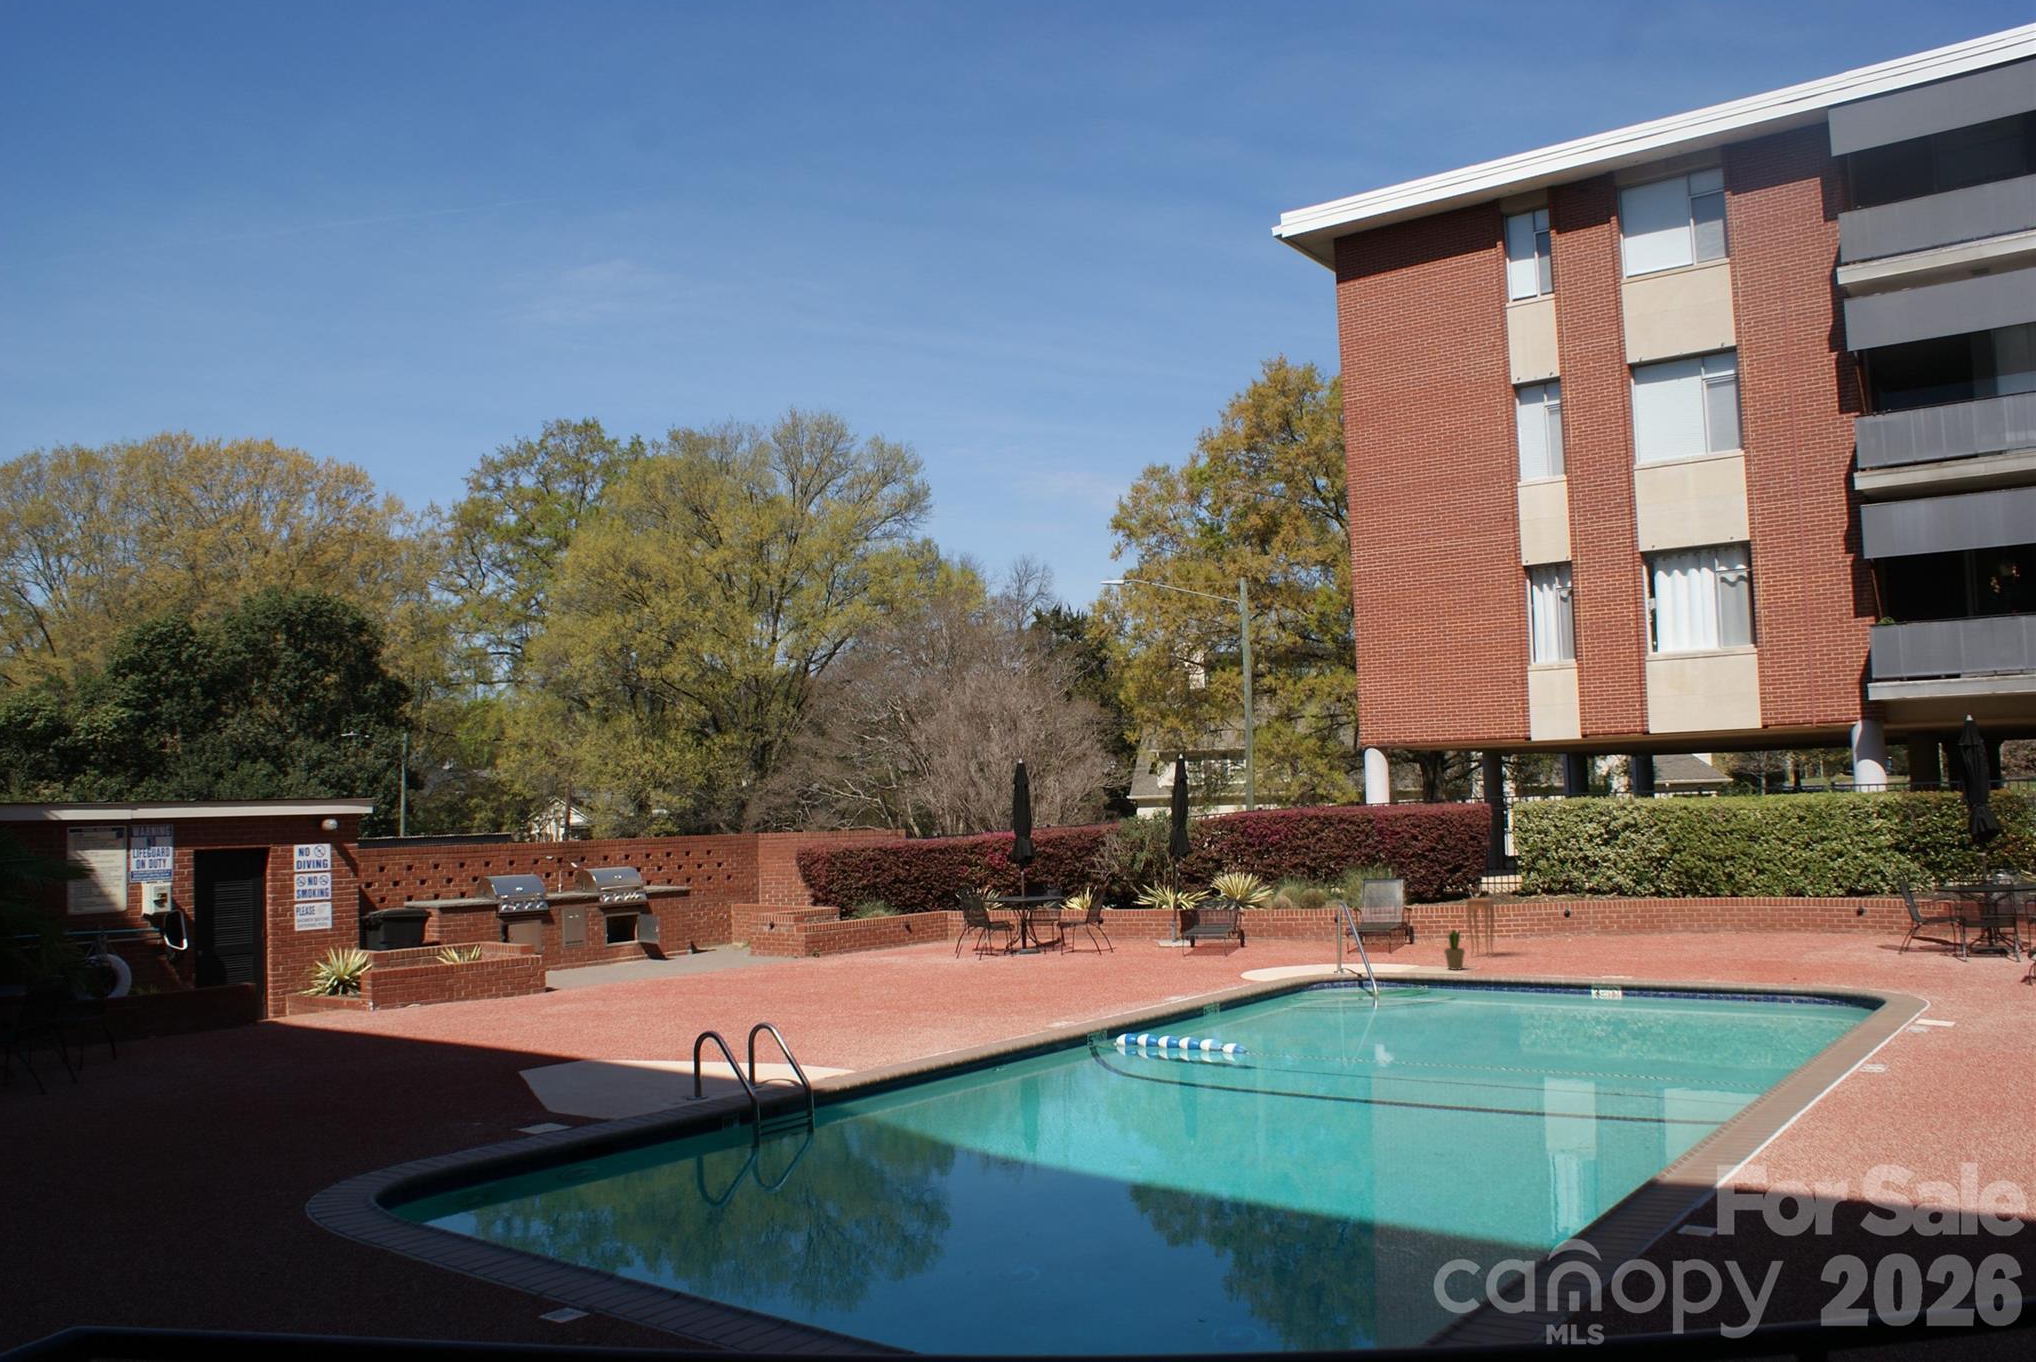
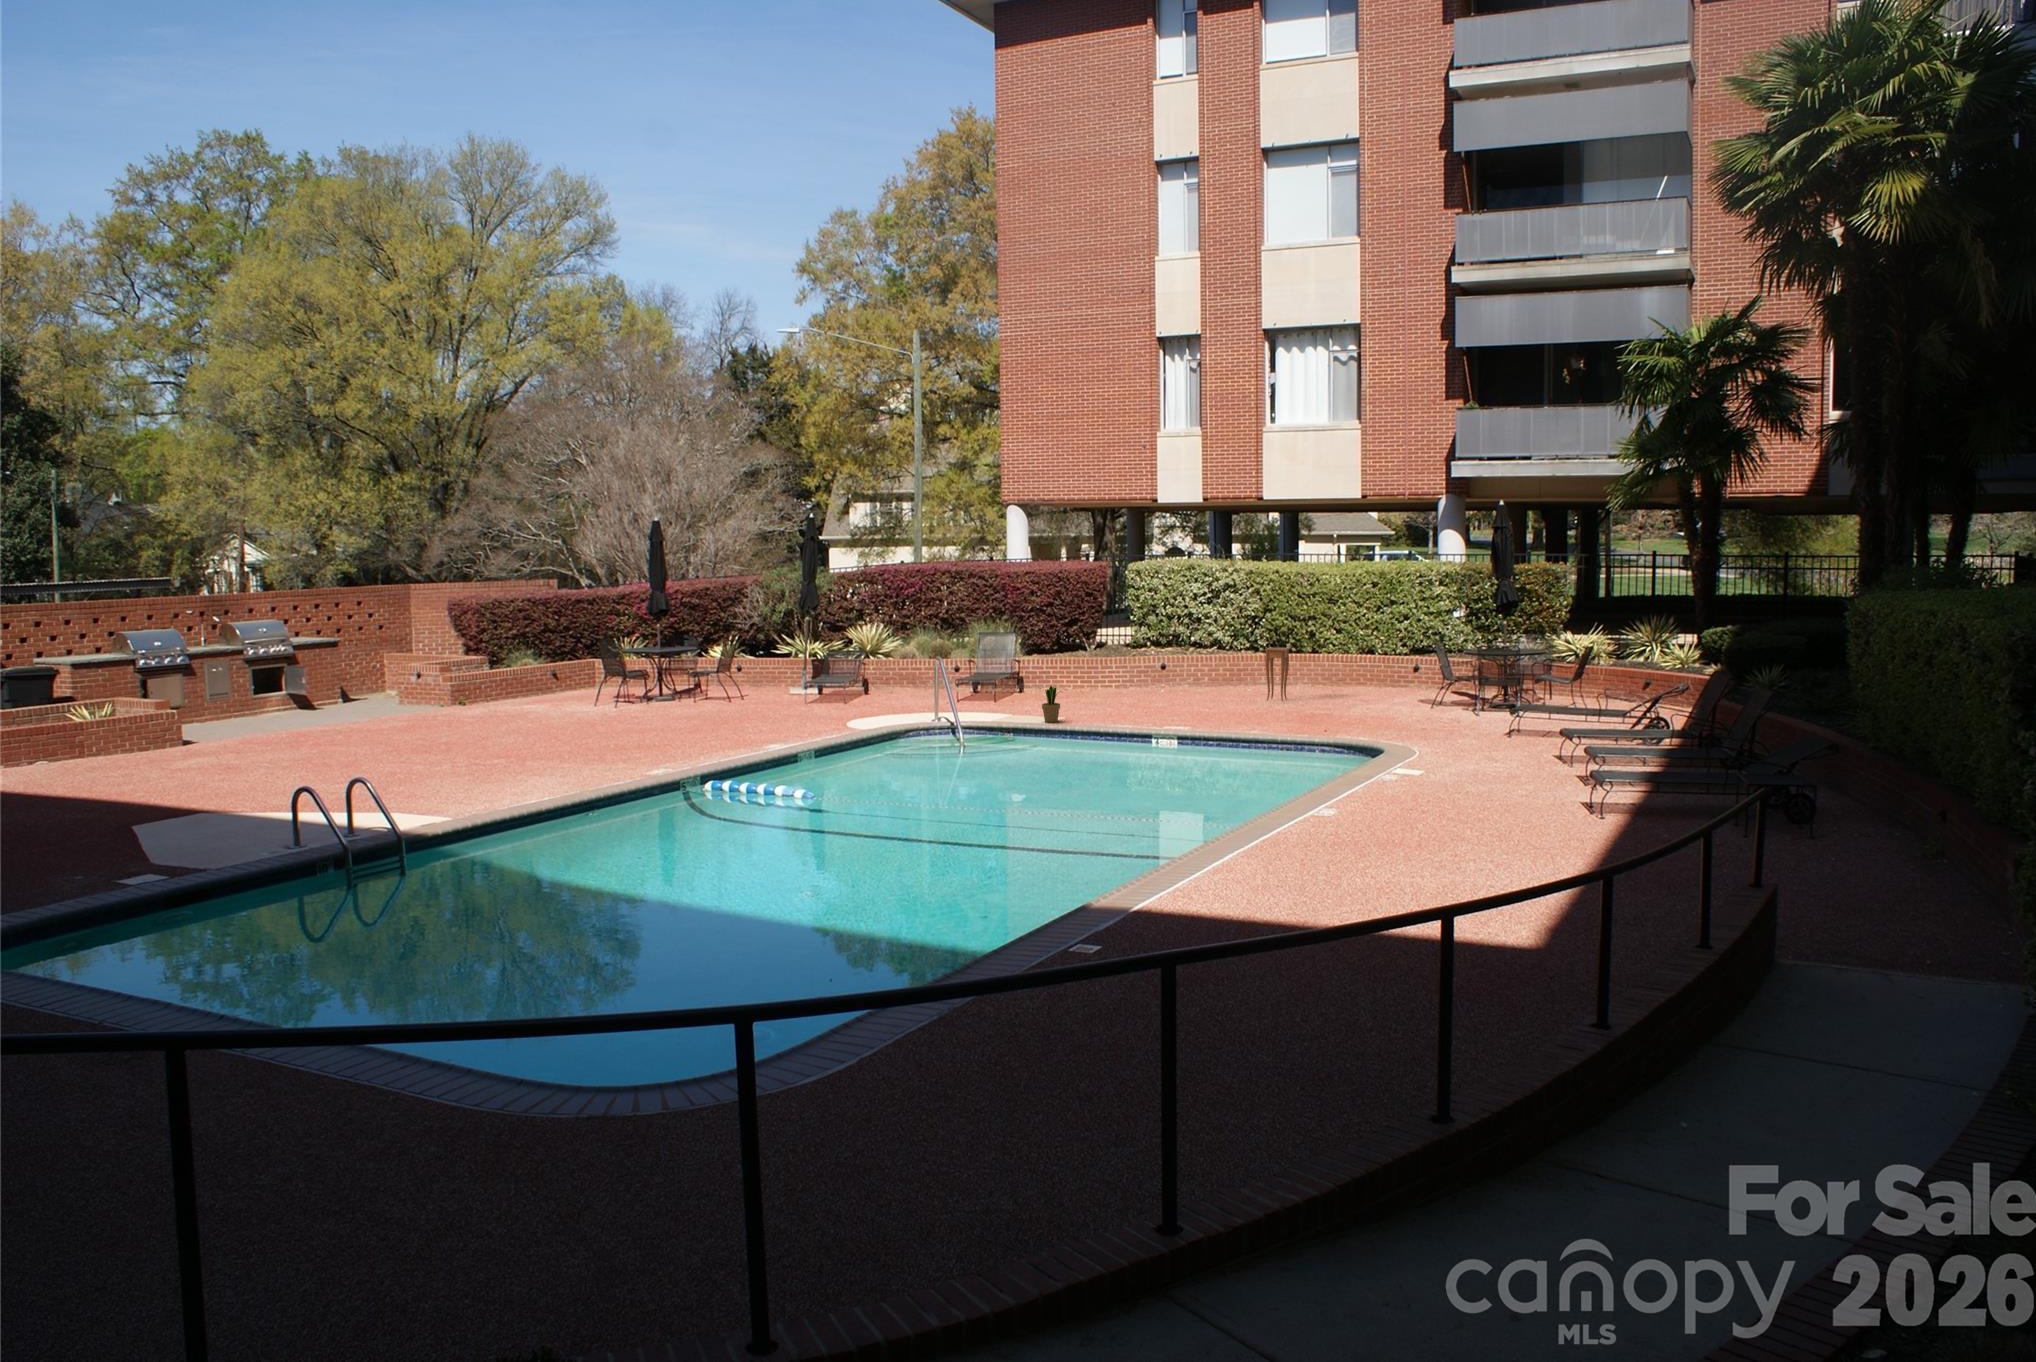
side table: present [1466,898,1494,955] -> present [1265,647,1290,701]

